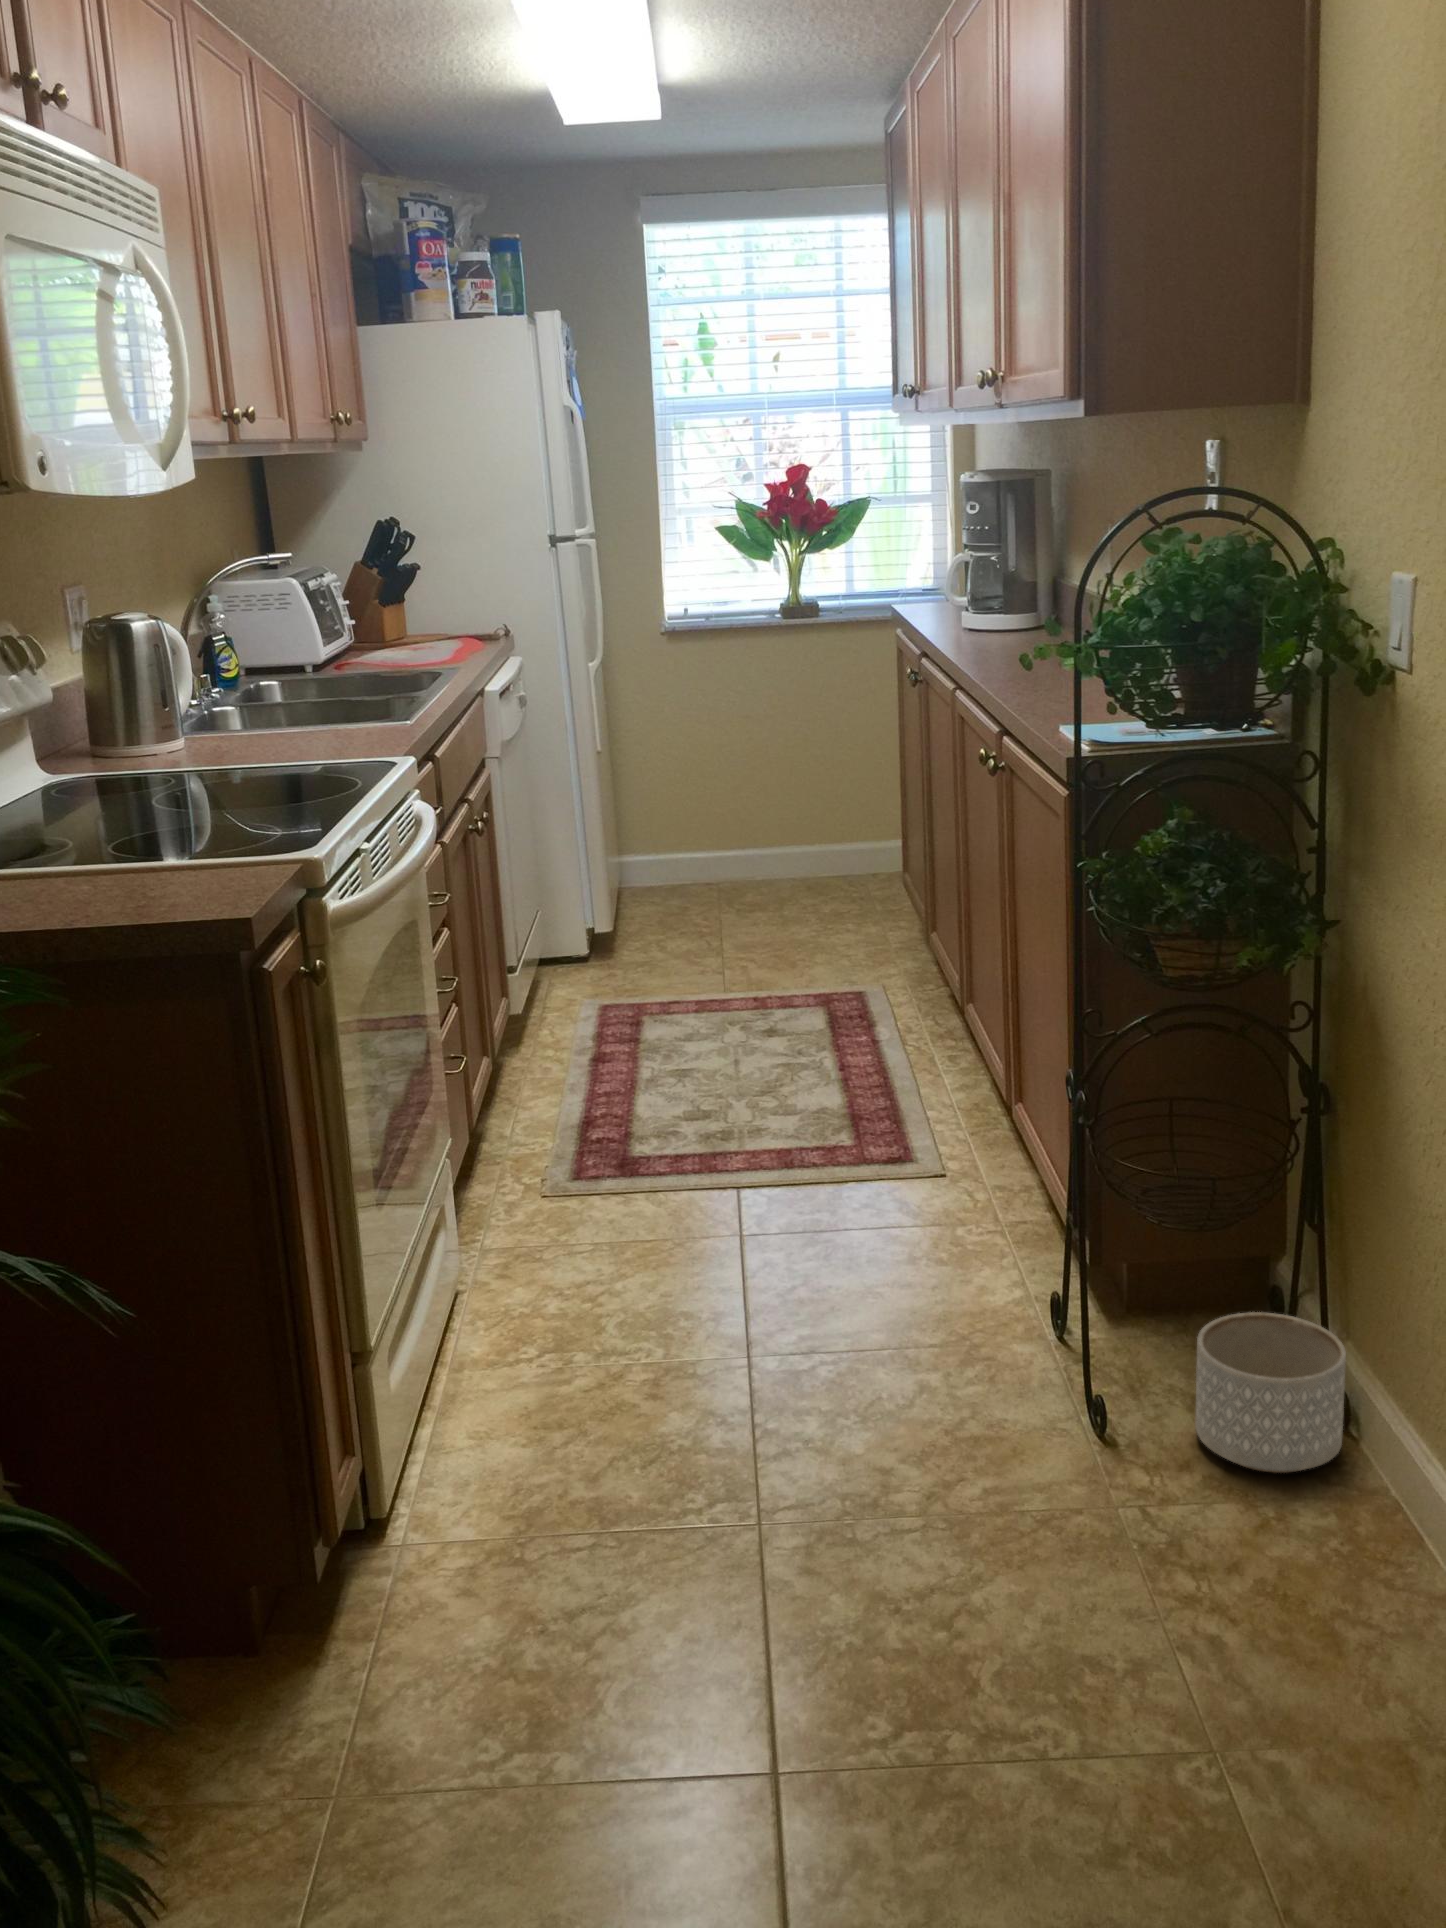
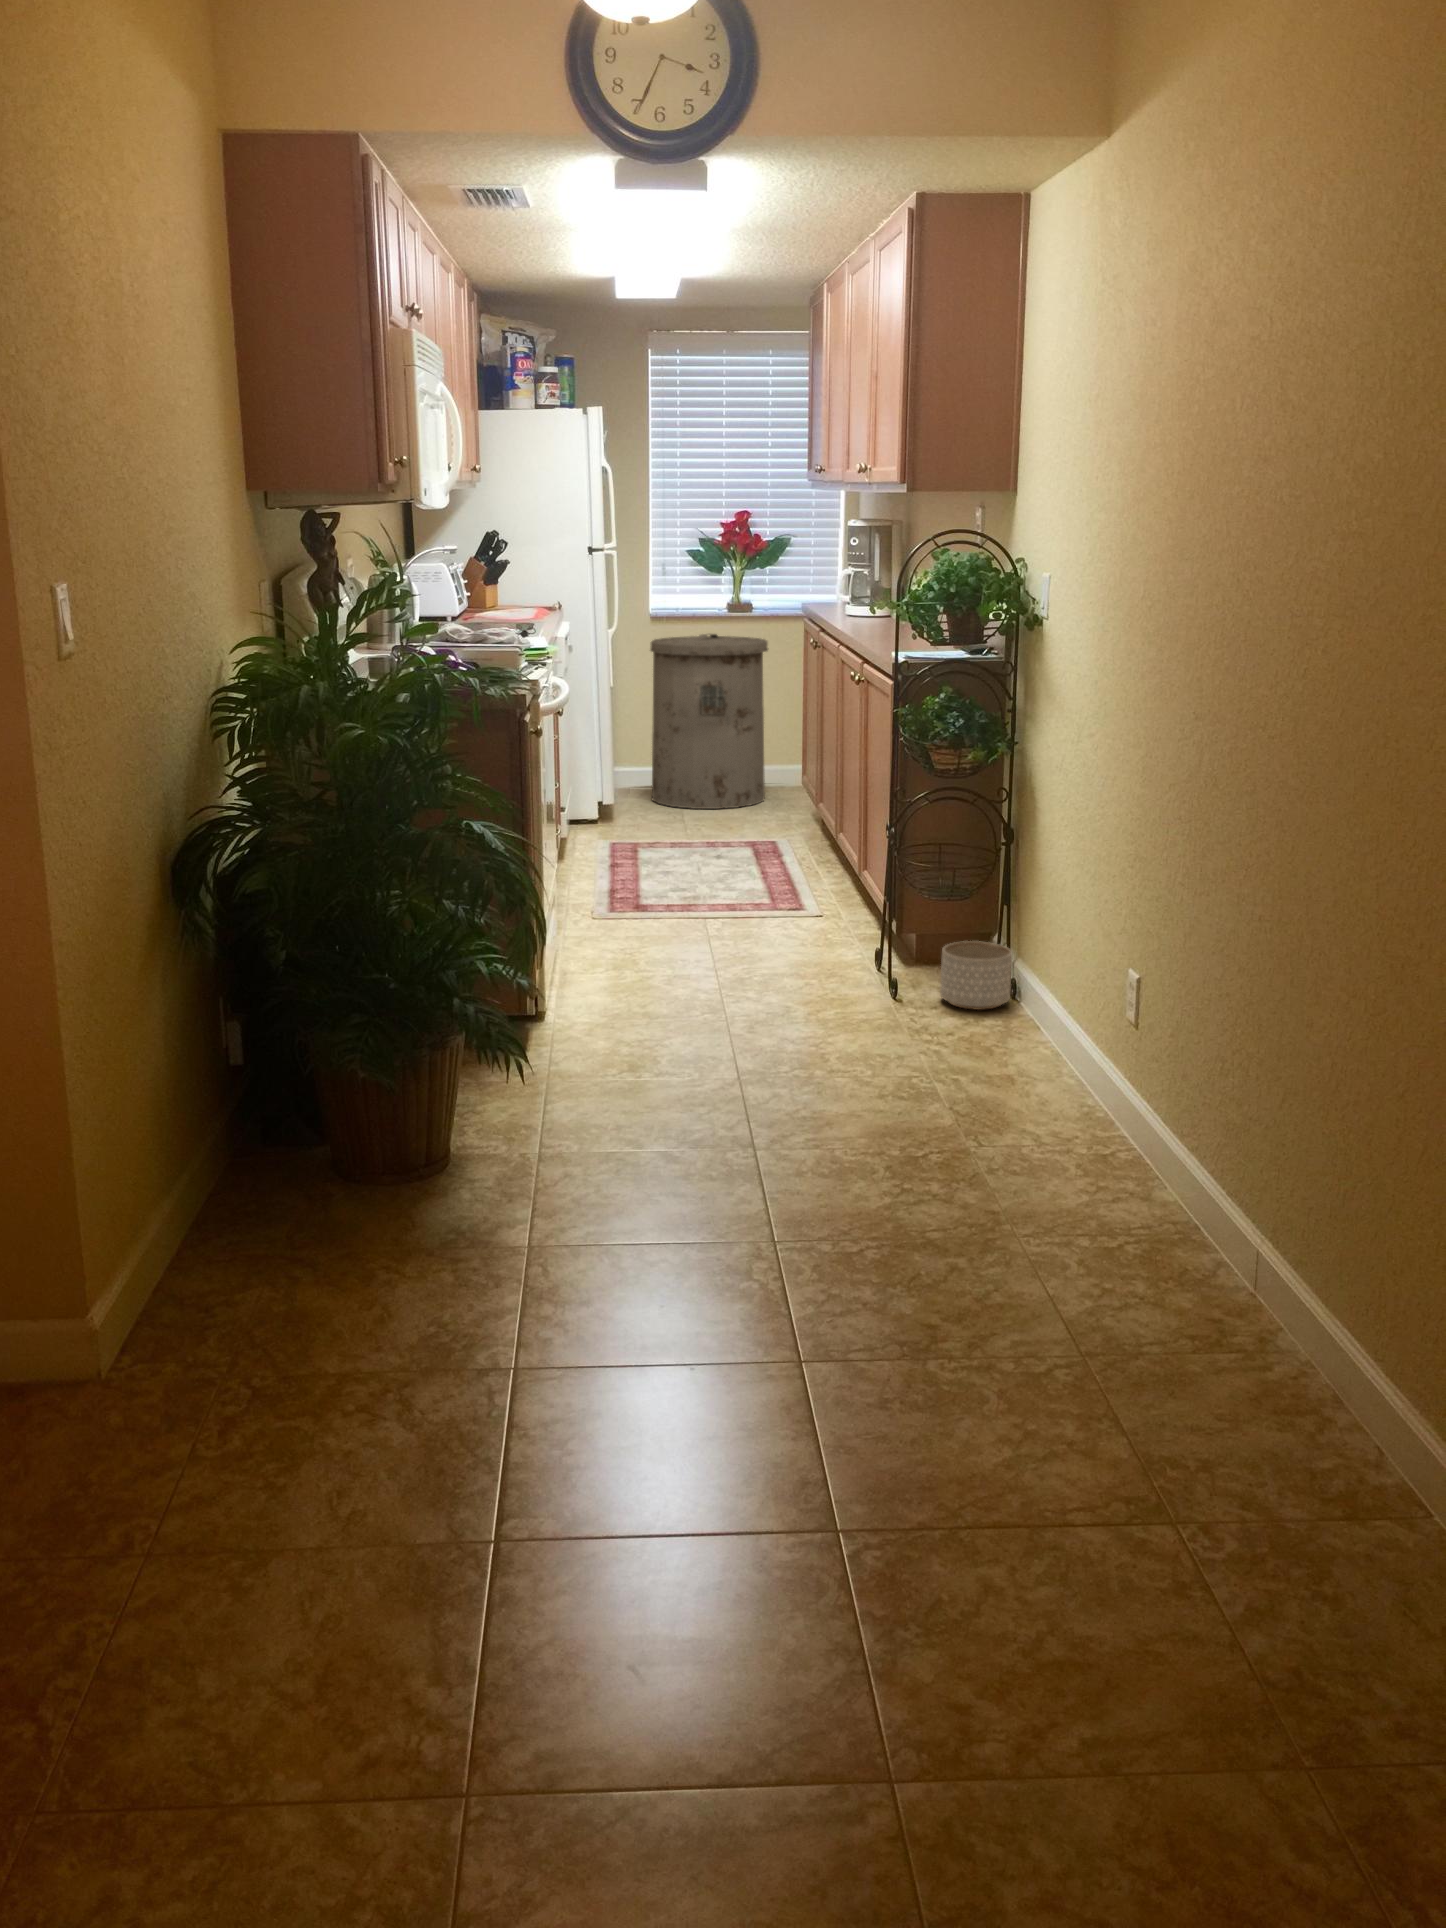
trash can: none [661,655,847,926] -> present [651,634,768,809]

